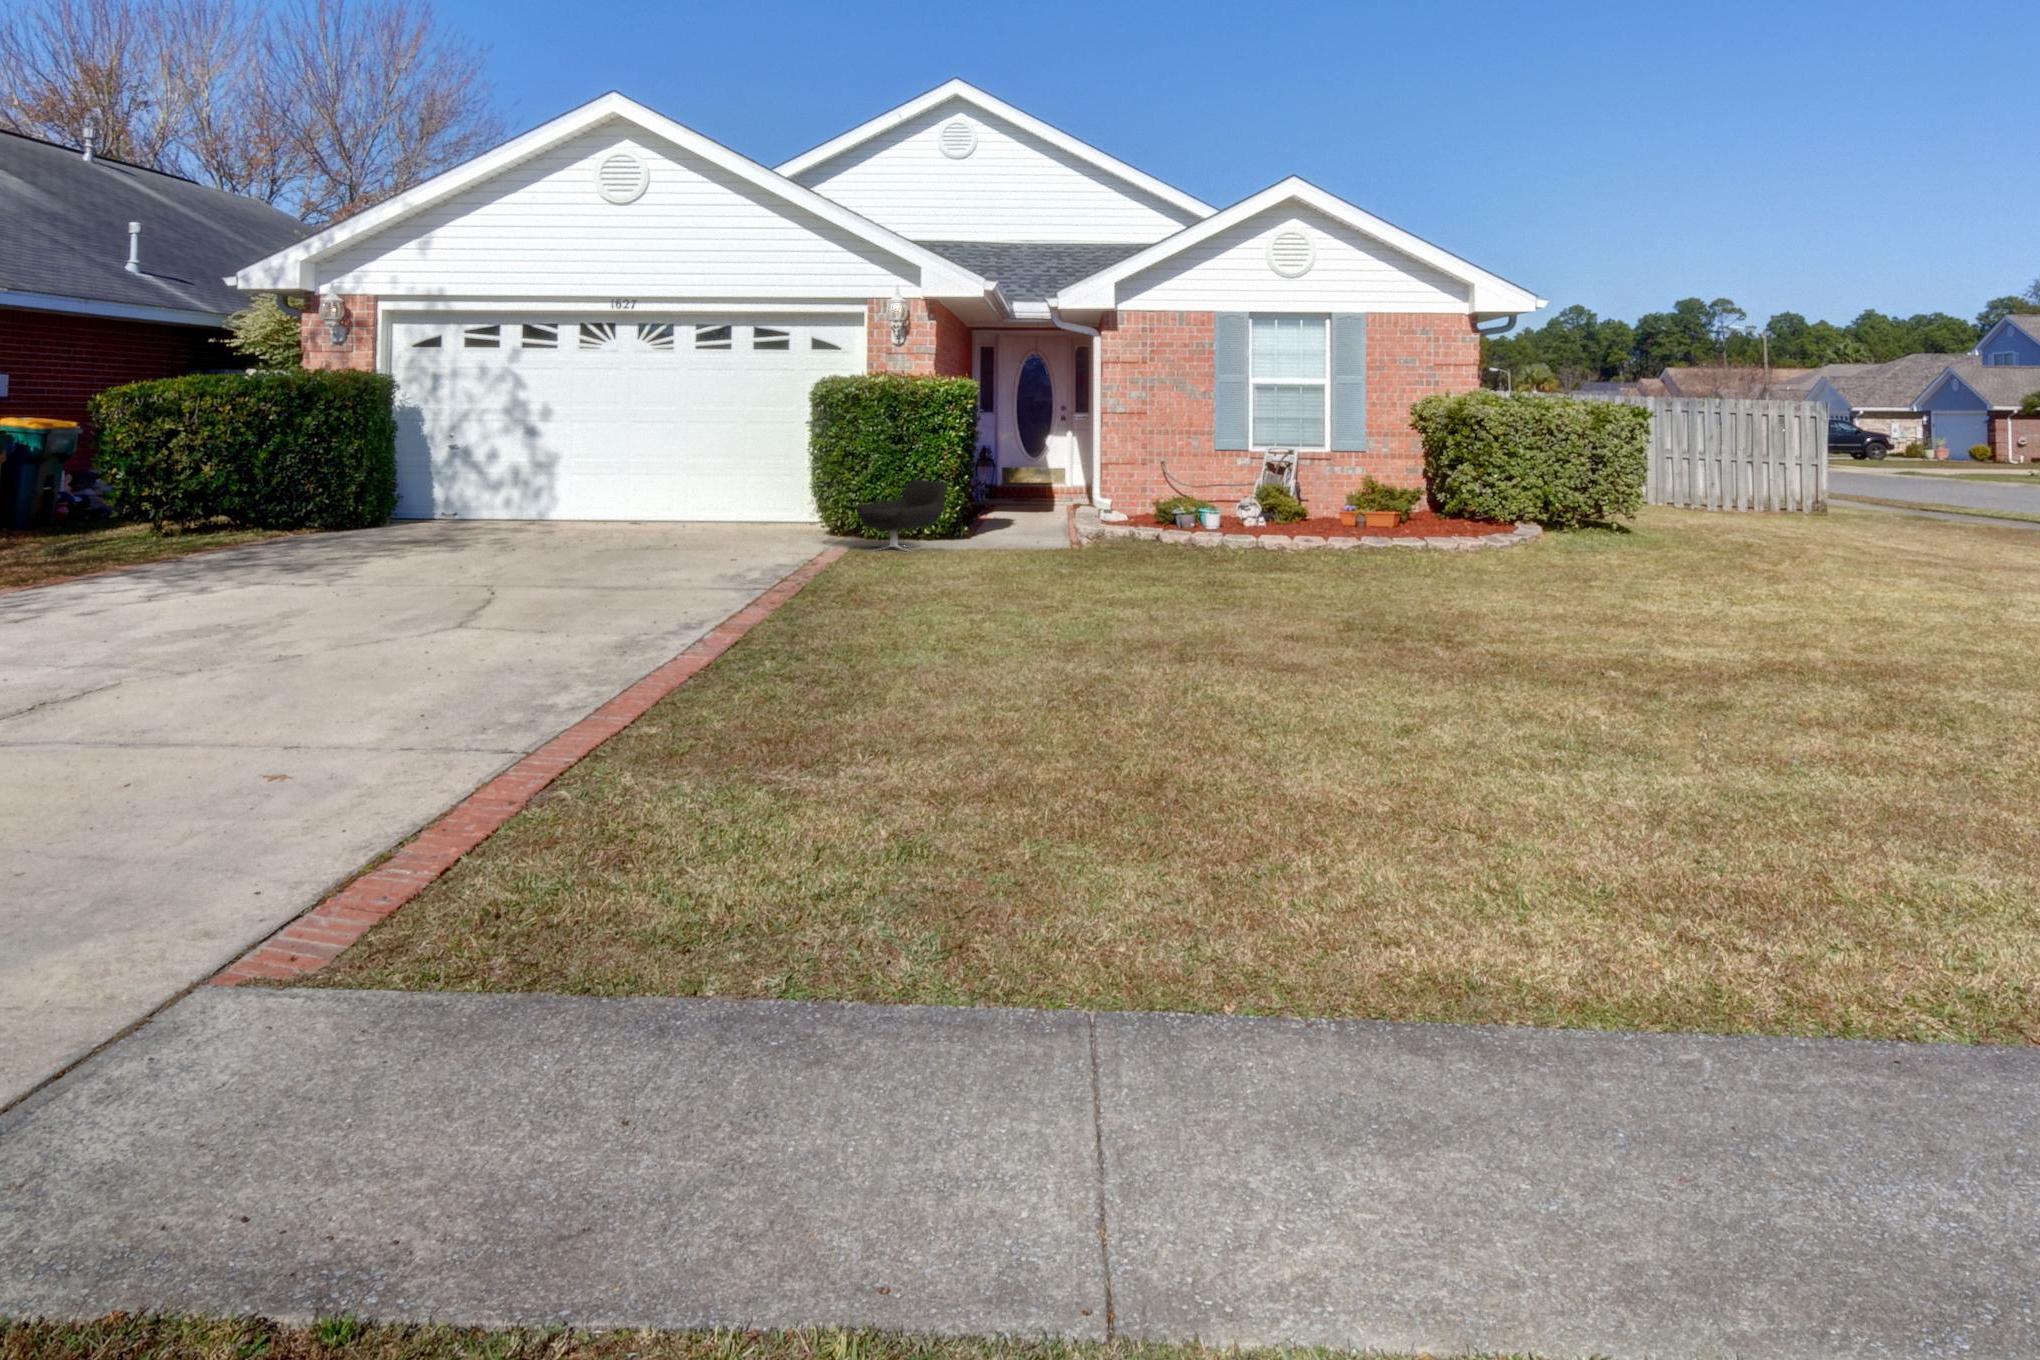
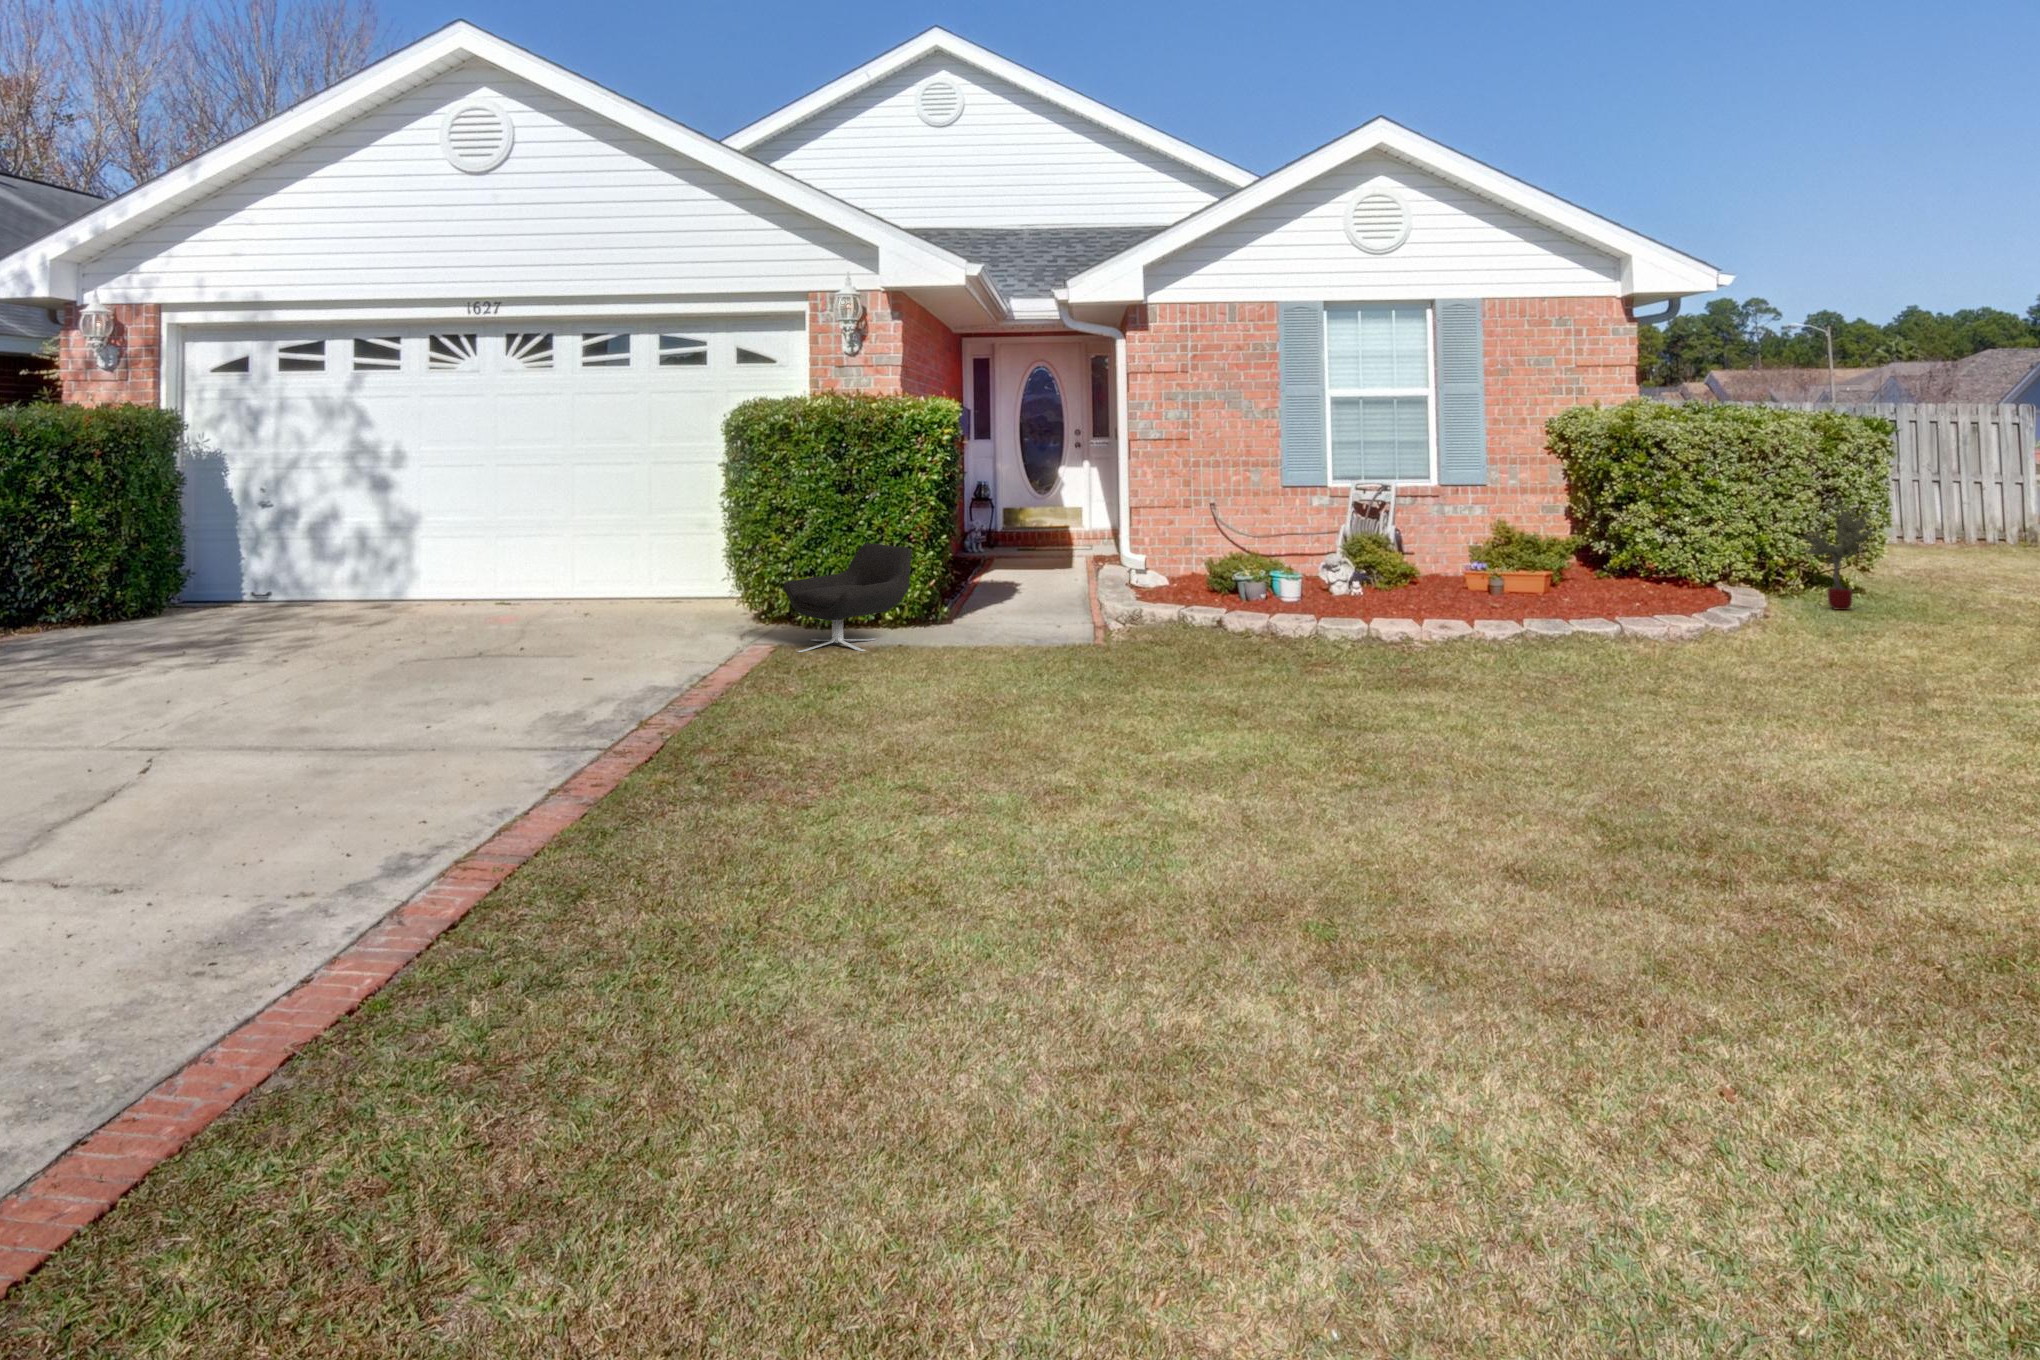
potted tree: none [1574,463,1628,542] -> present [1800,499,1874,610]

